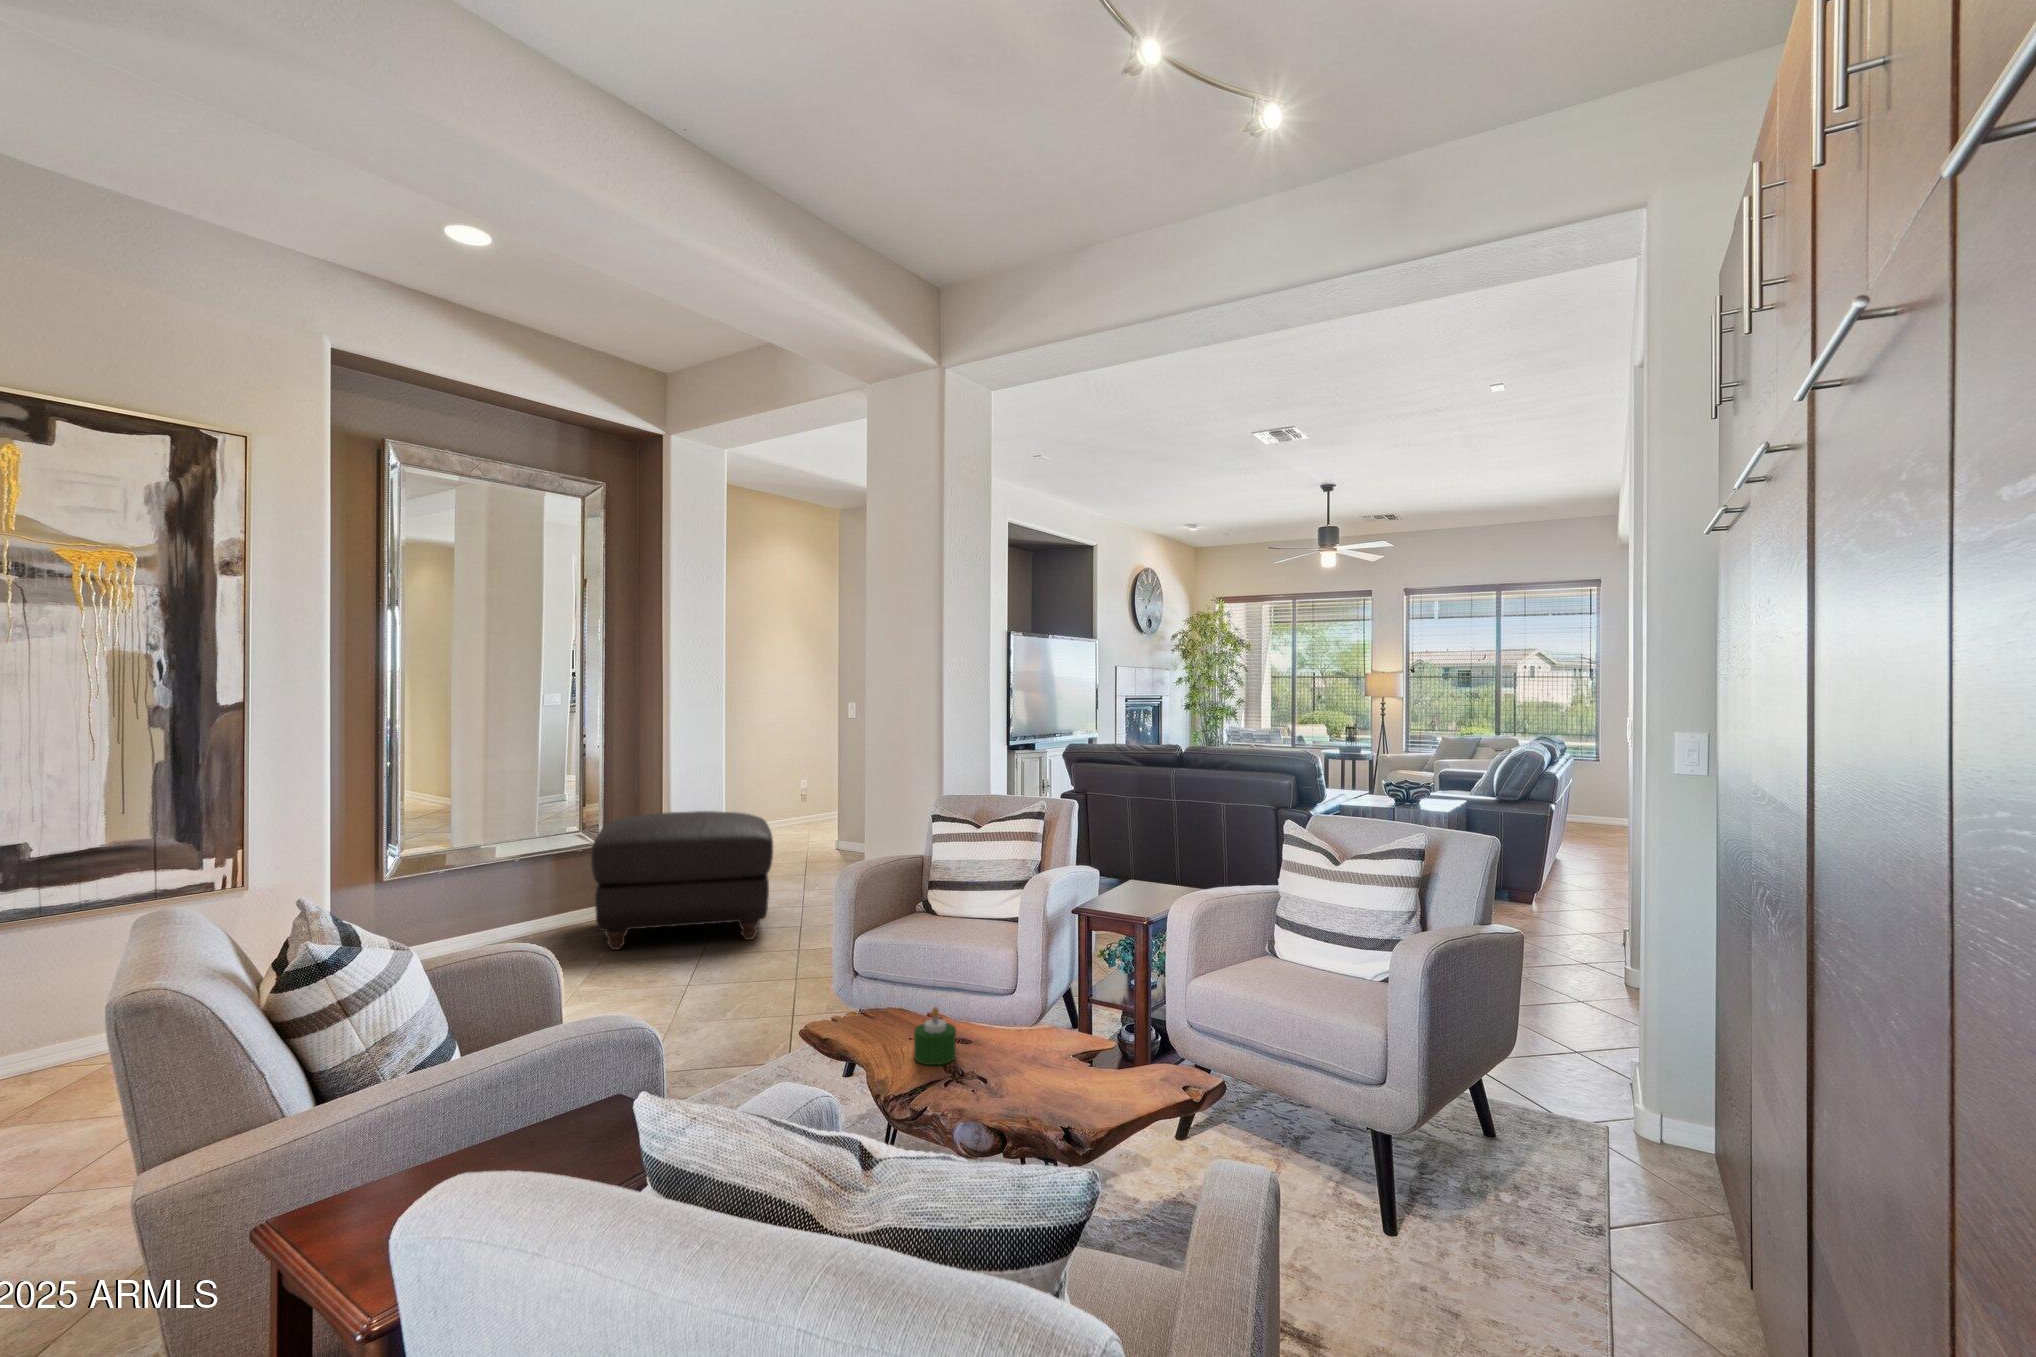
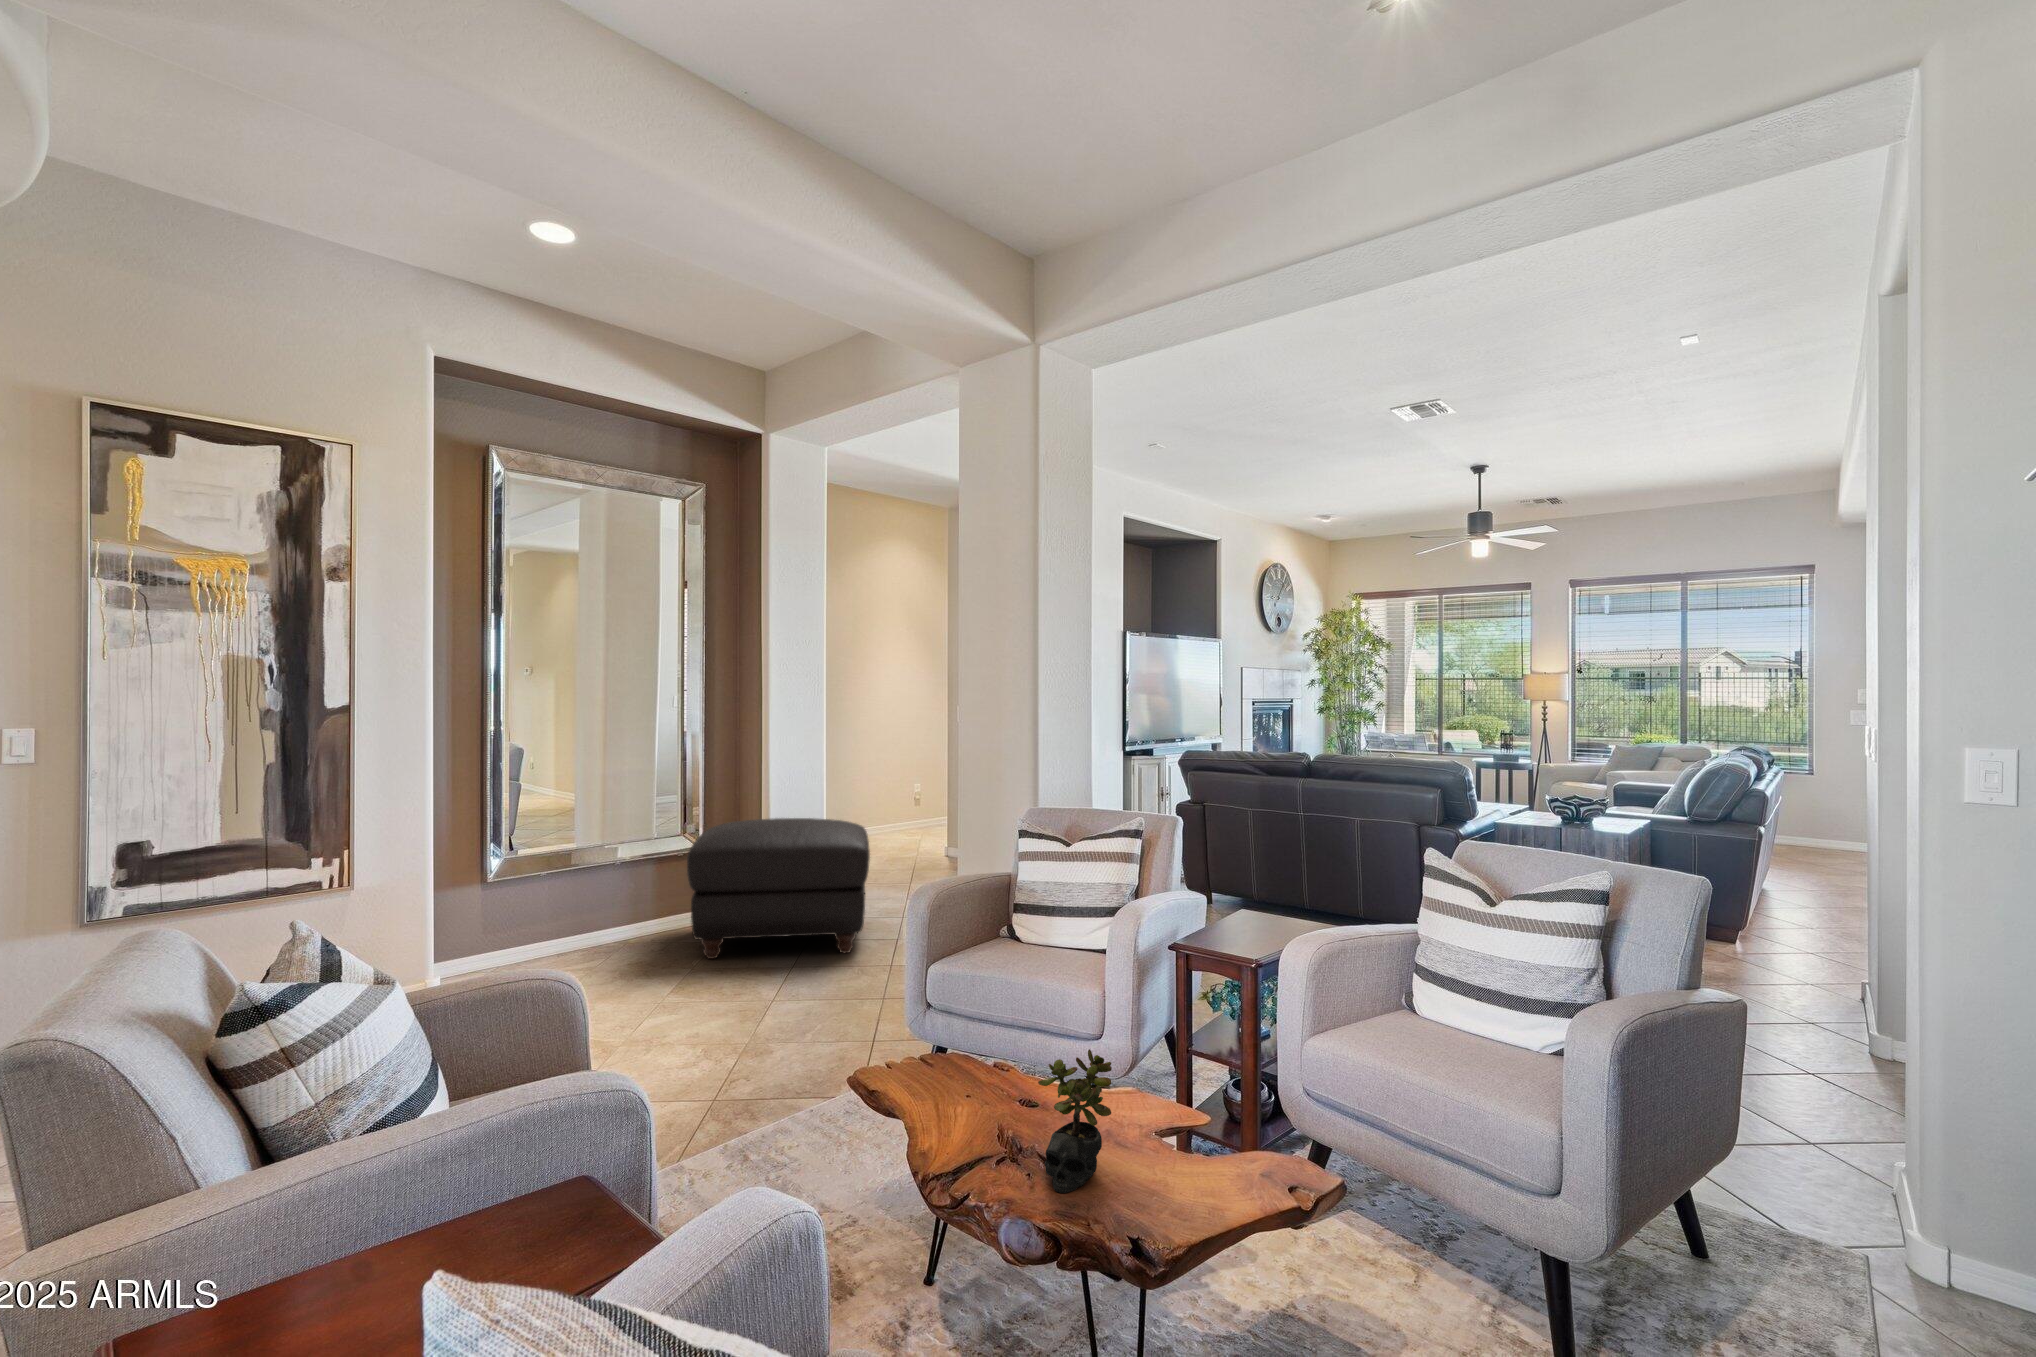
succulent plant: none [980,981,1043,1098] -> present [1038,1049,1112,1193]
candle: present [914,1006,956,1065] -> none [967,1070,1016,1140]

